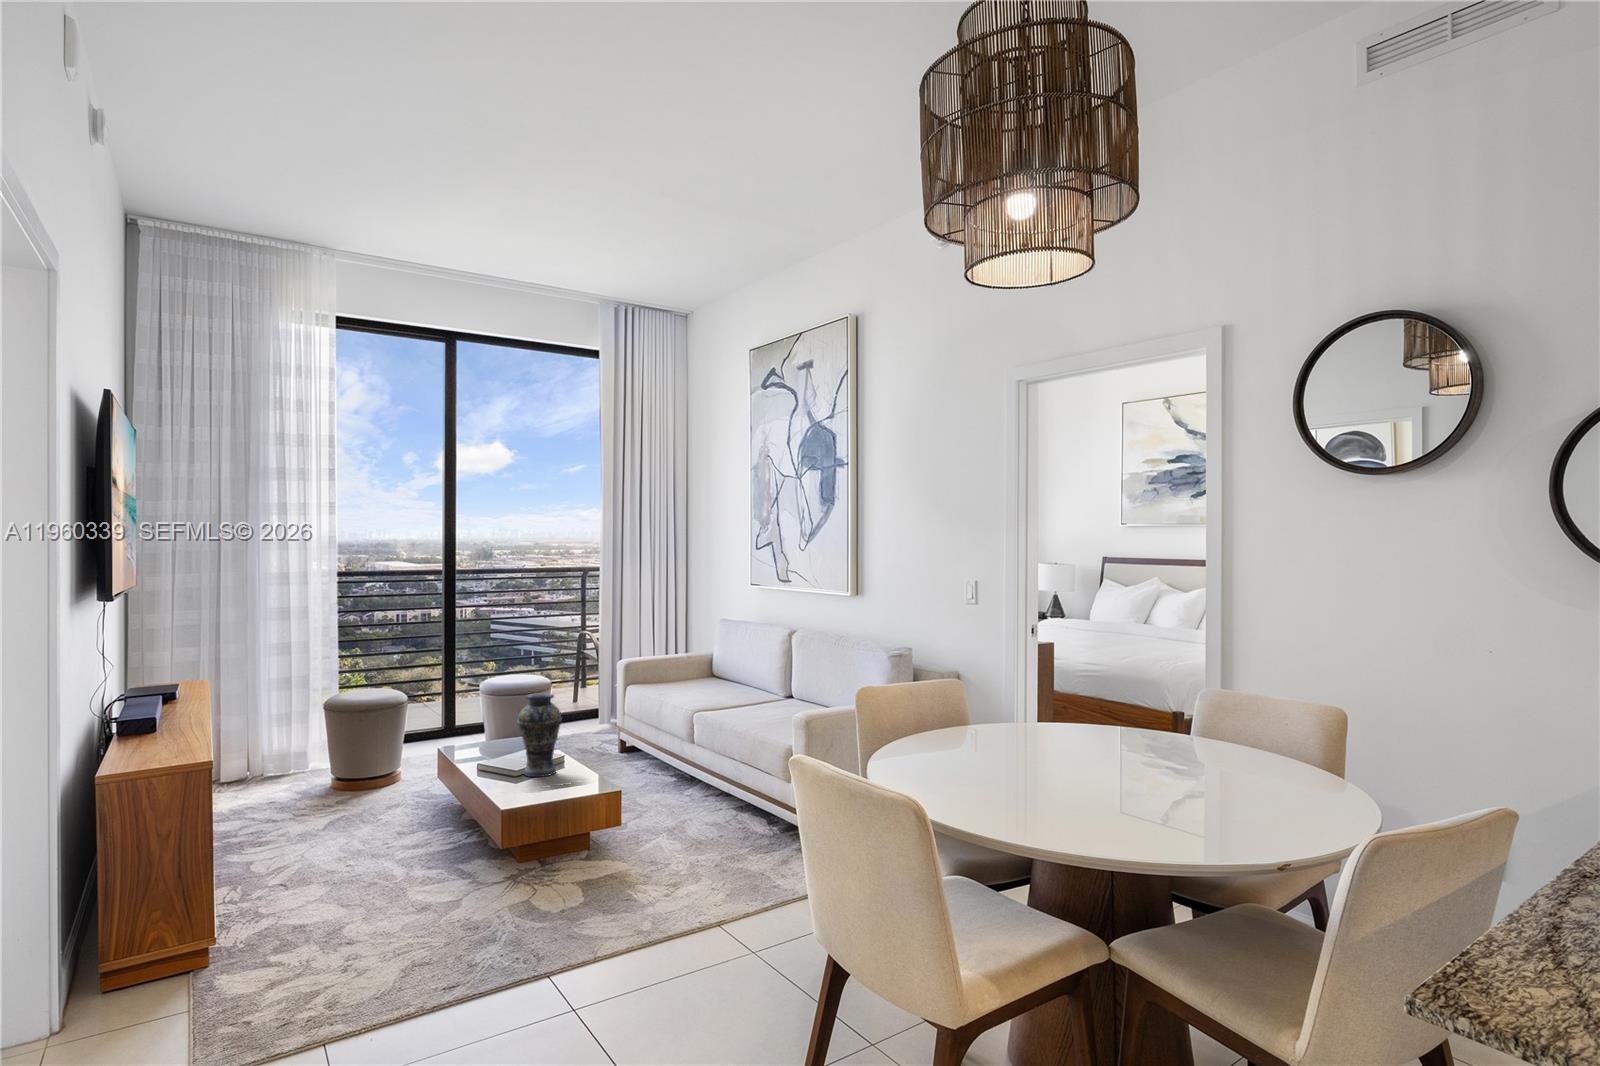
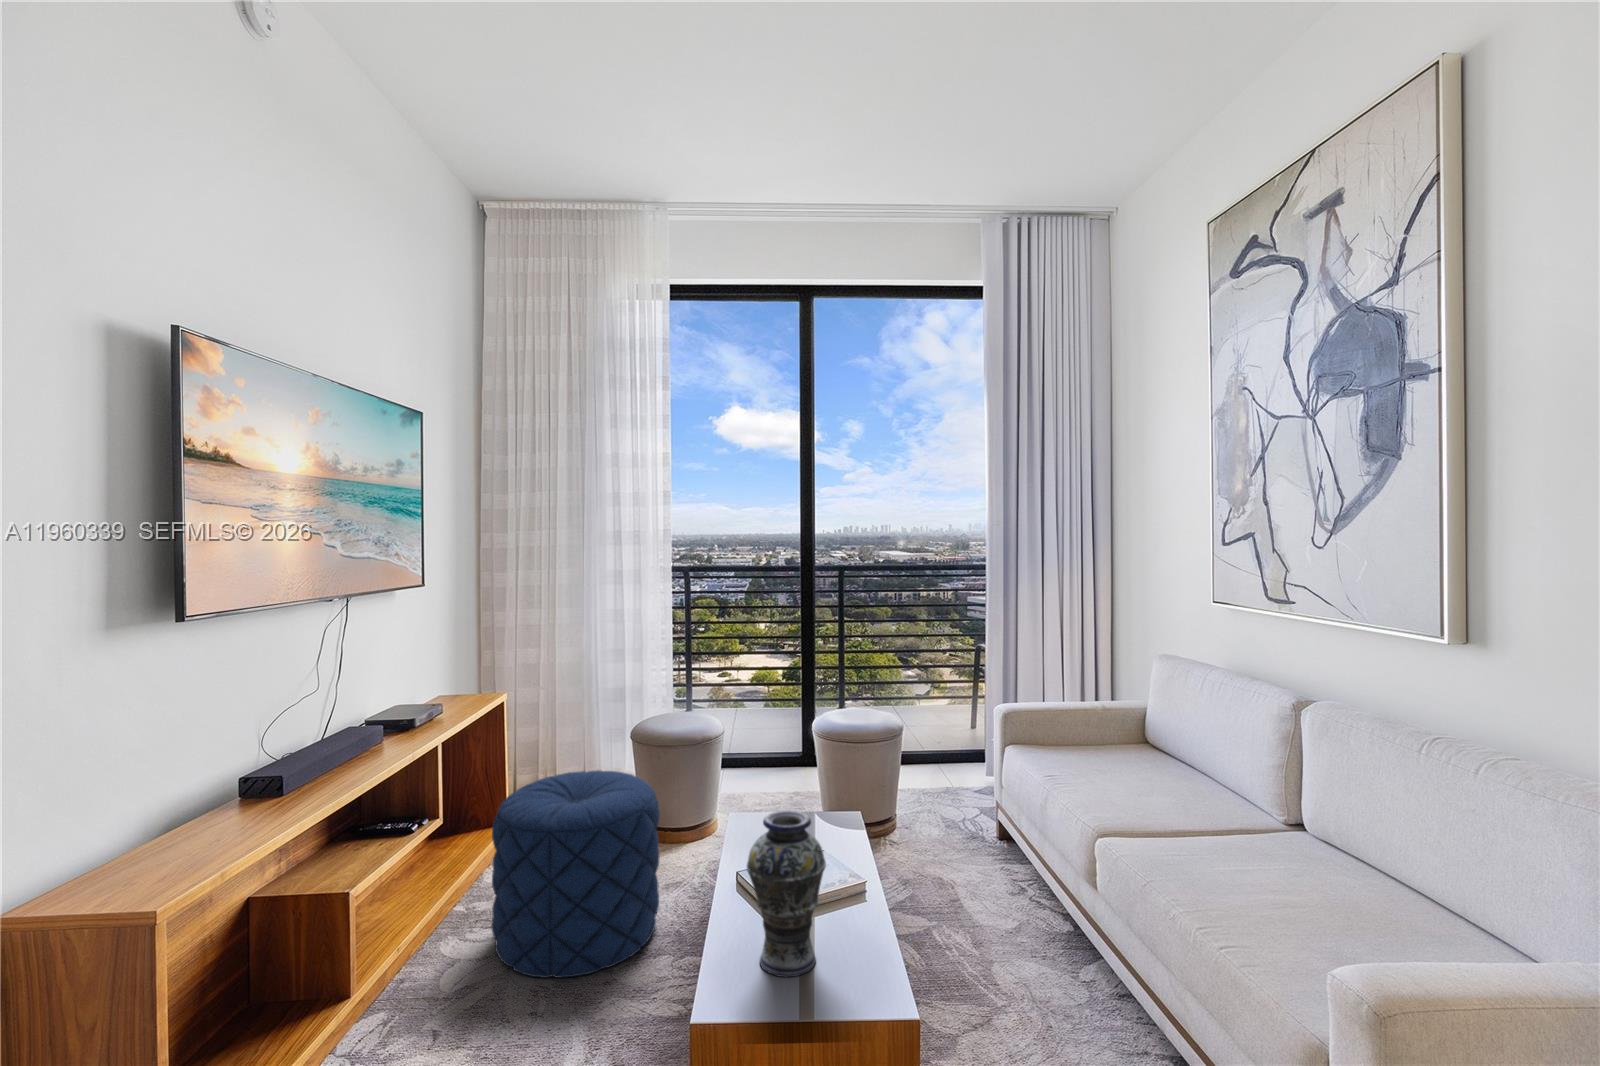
pouf: none [263,719,398,856] -> present [492,770,660,978]

